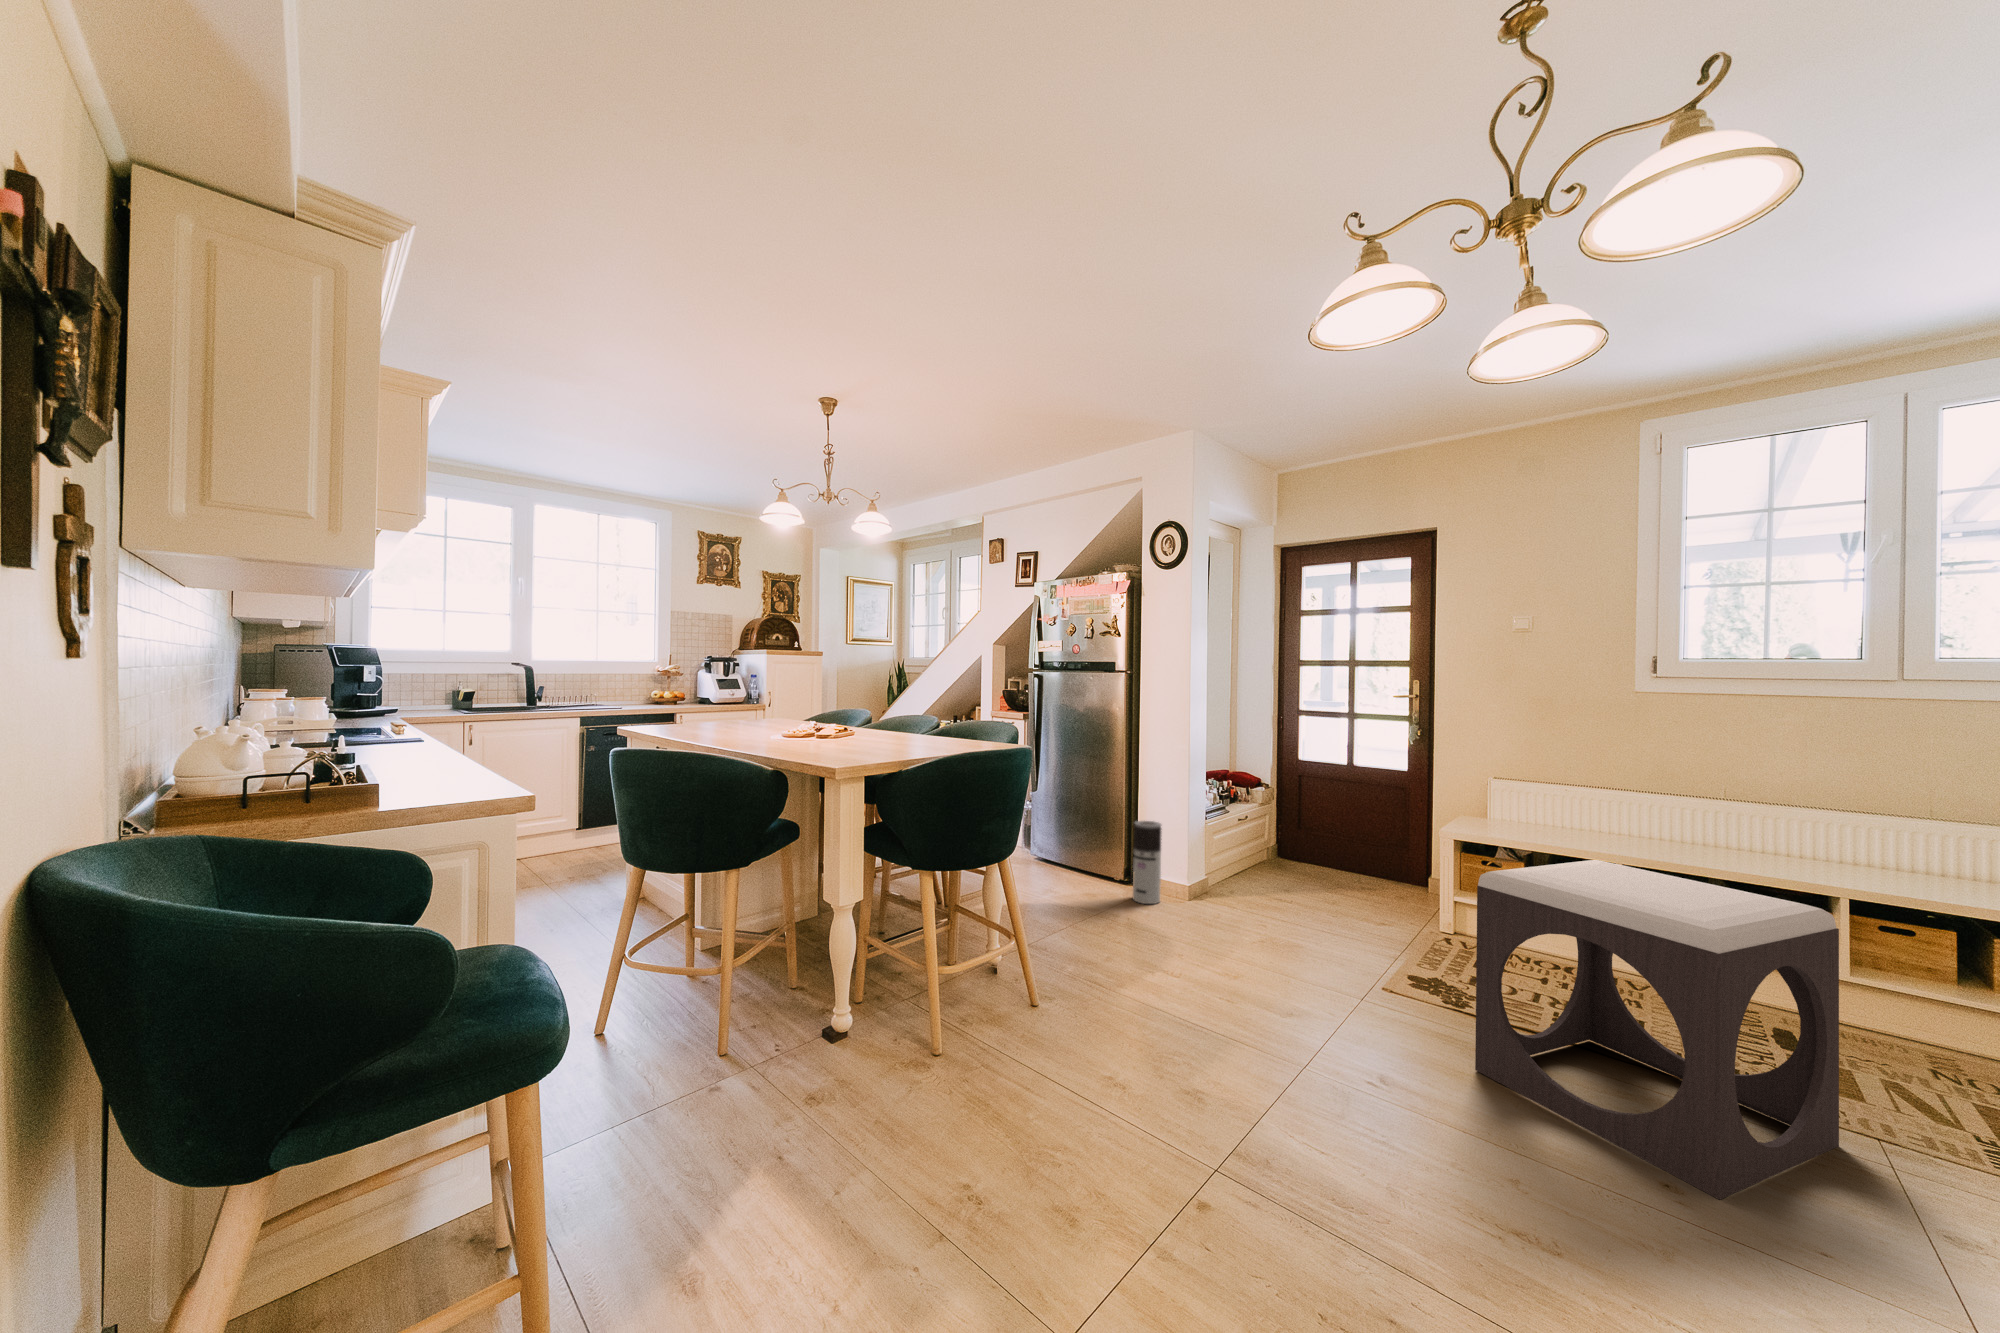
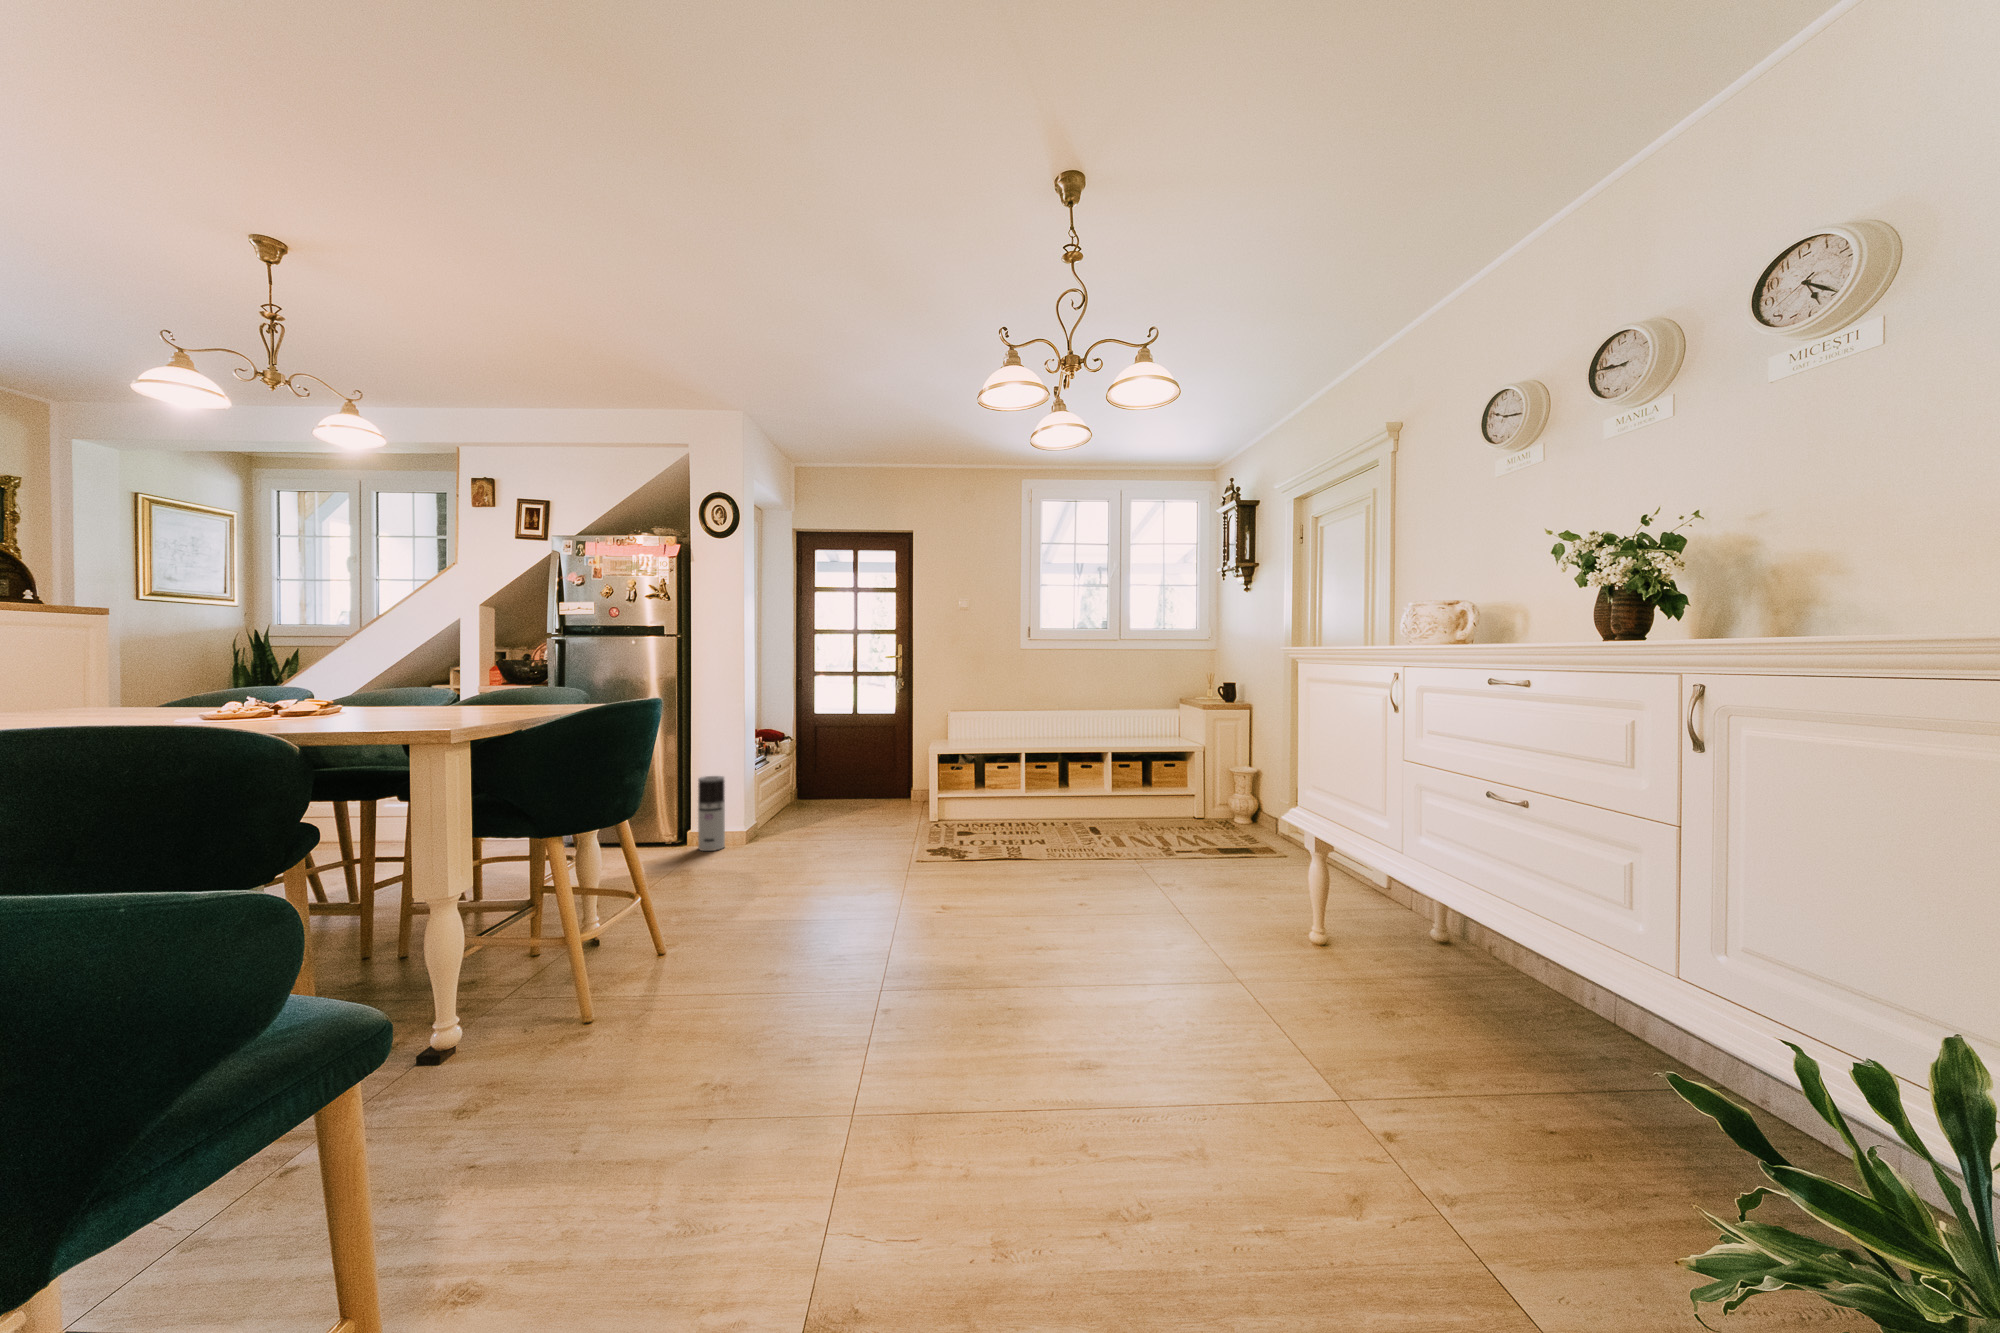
footstool: present [1475,860,1839,1200] -> none [986,747,1125,897]

